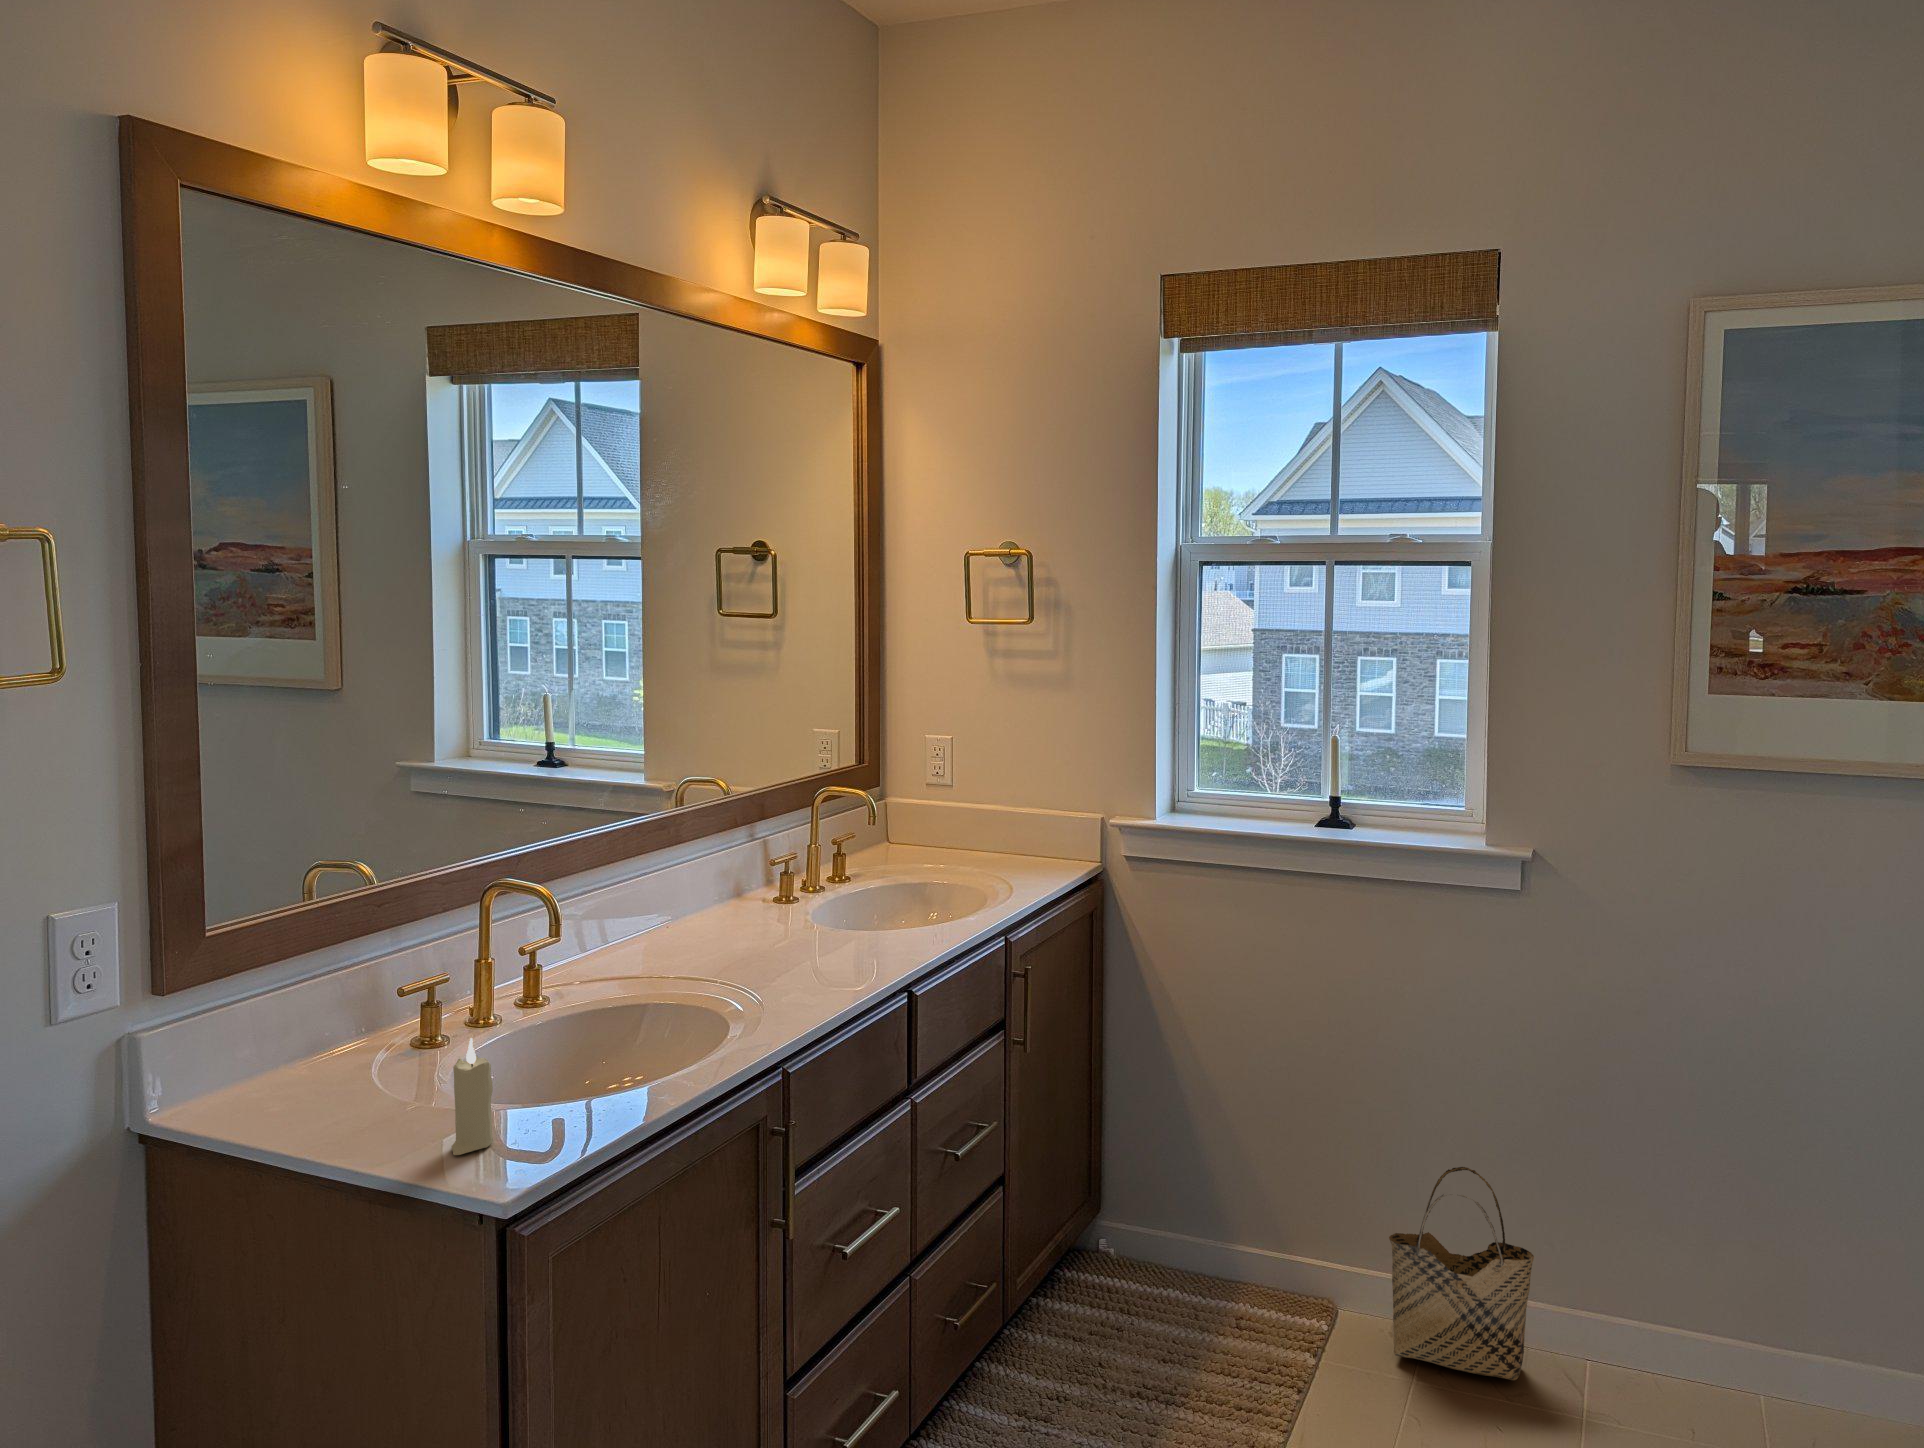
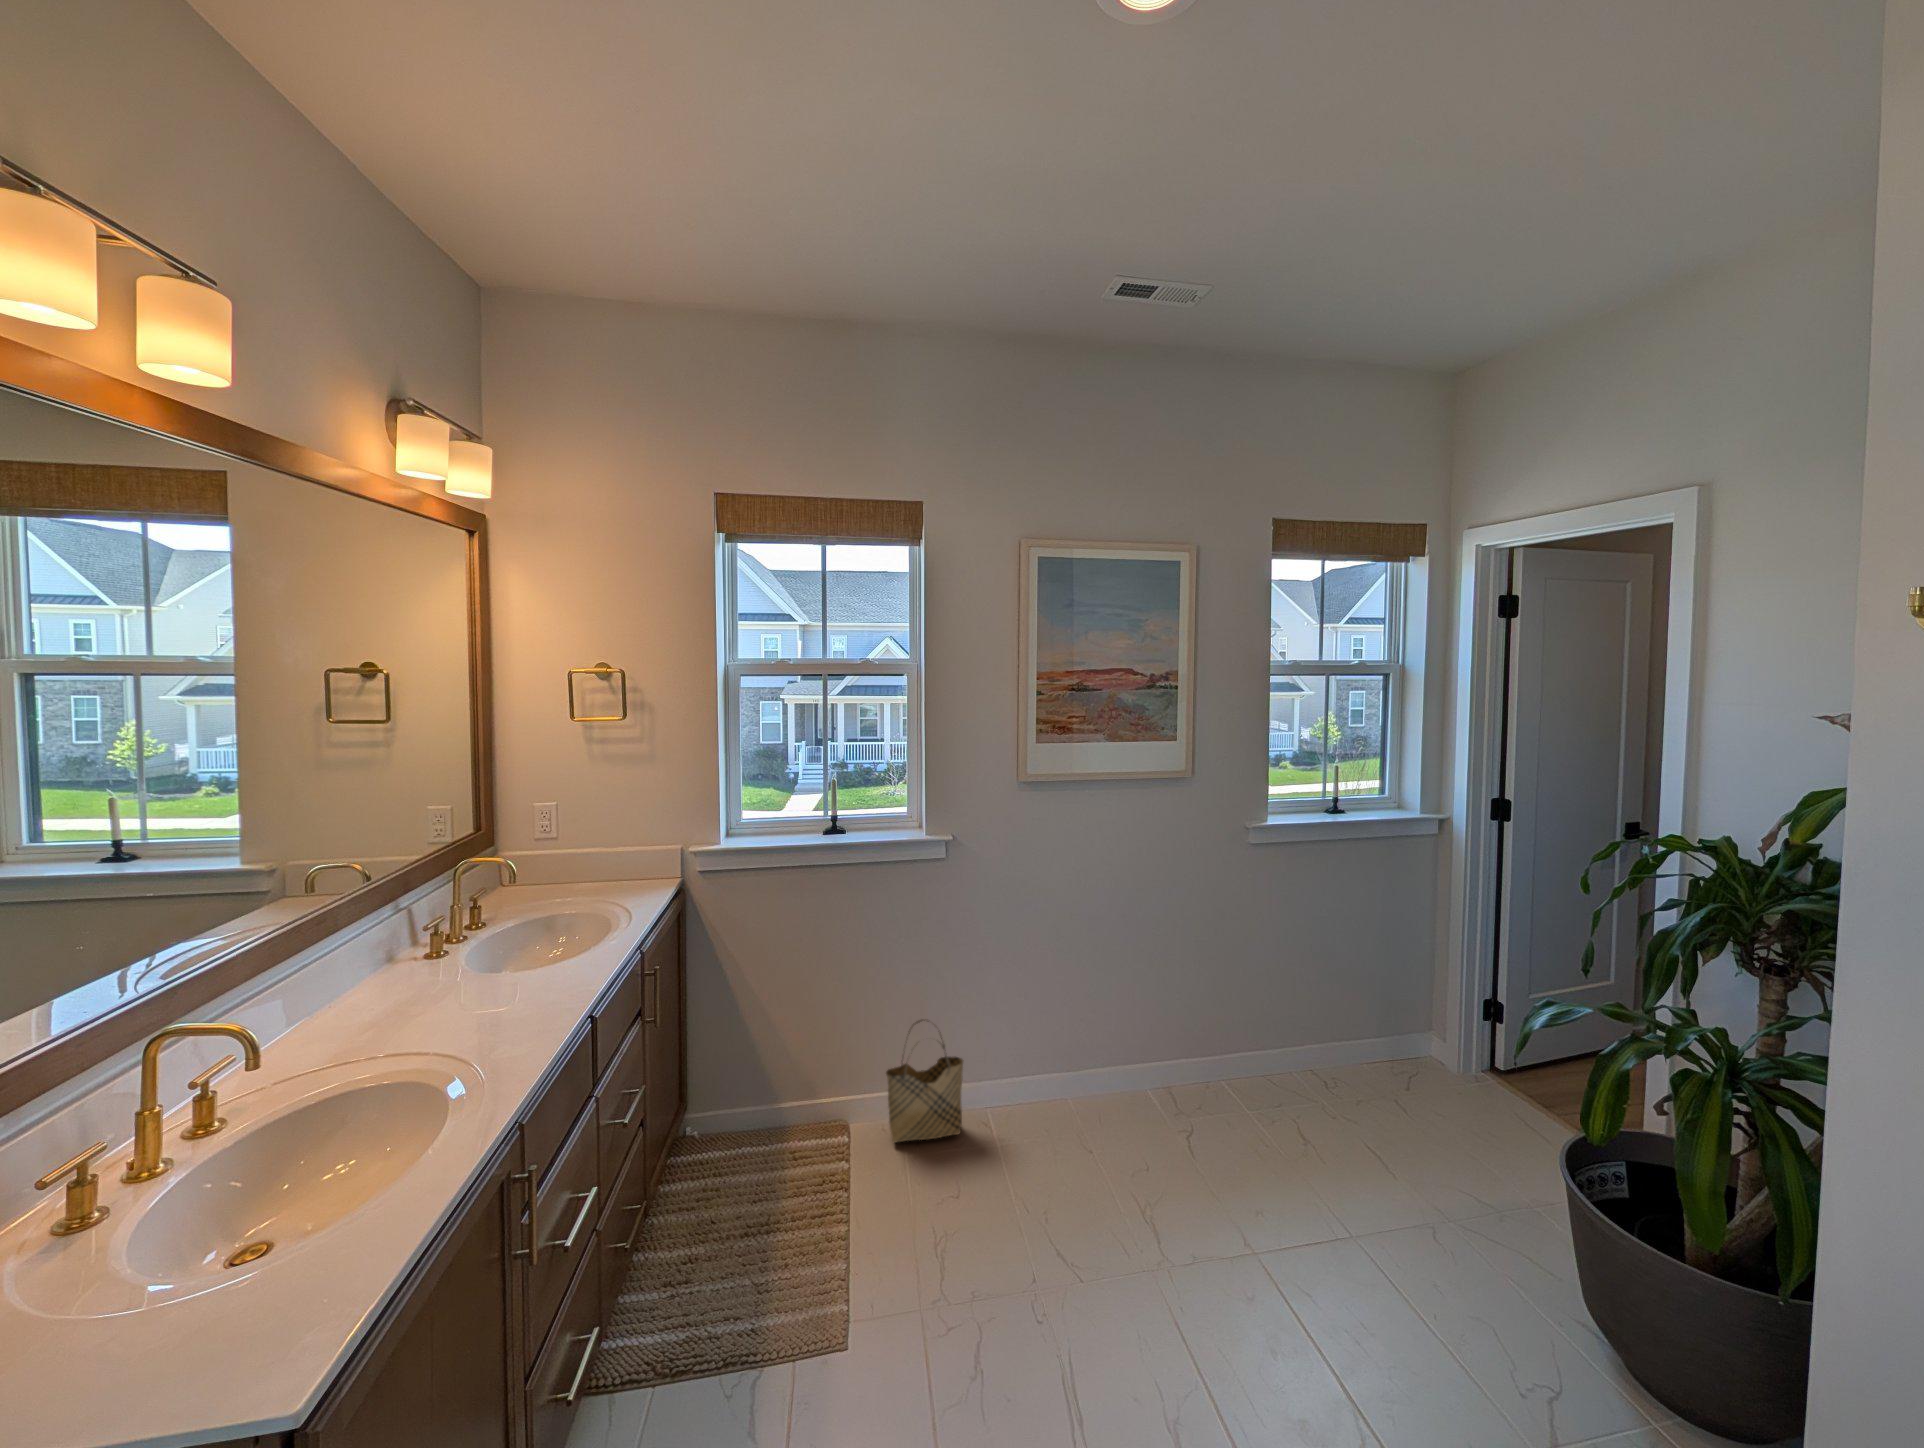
candle: present [452,1038,493,1155] -> none [174,1233,233,1370]

